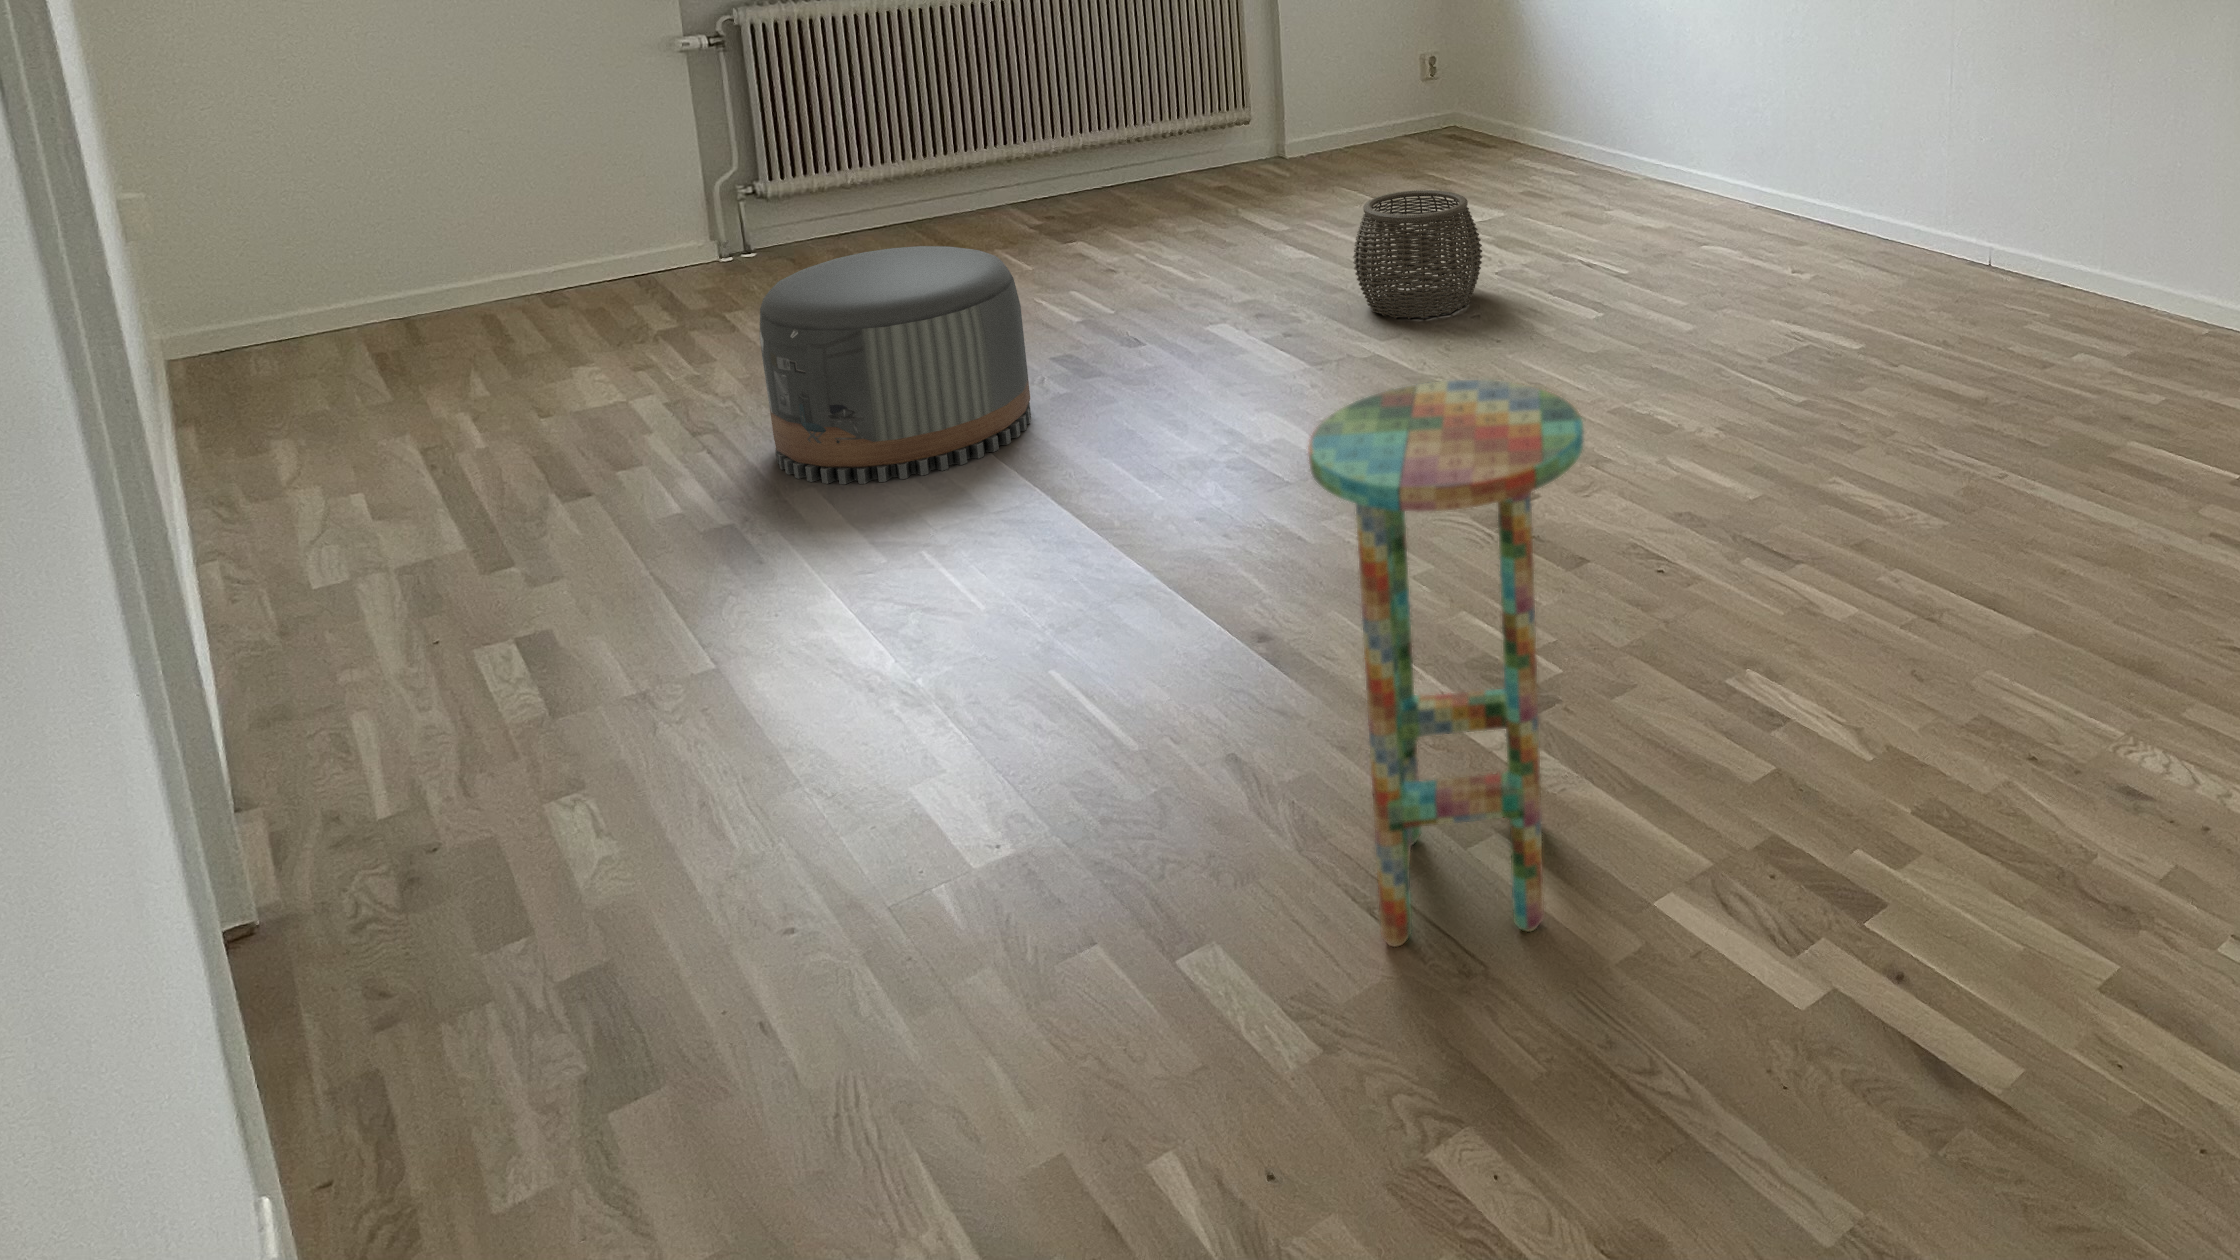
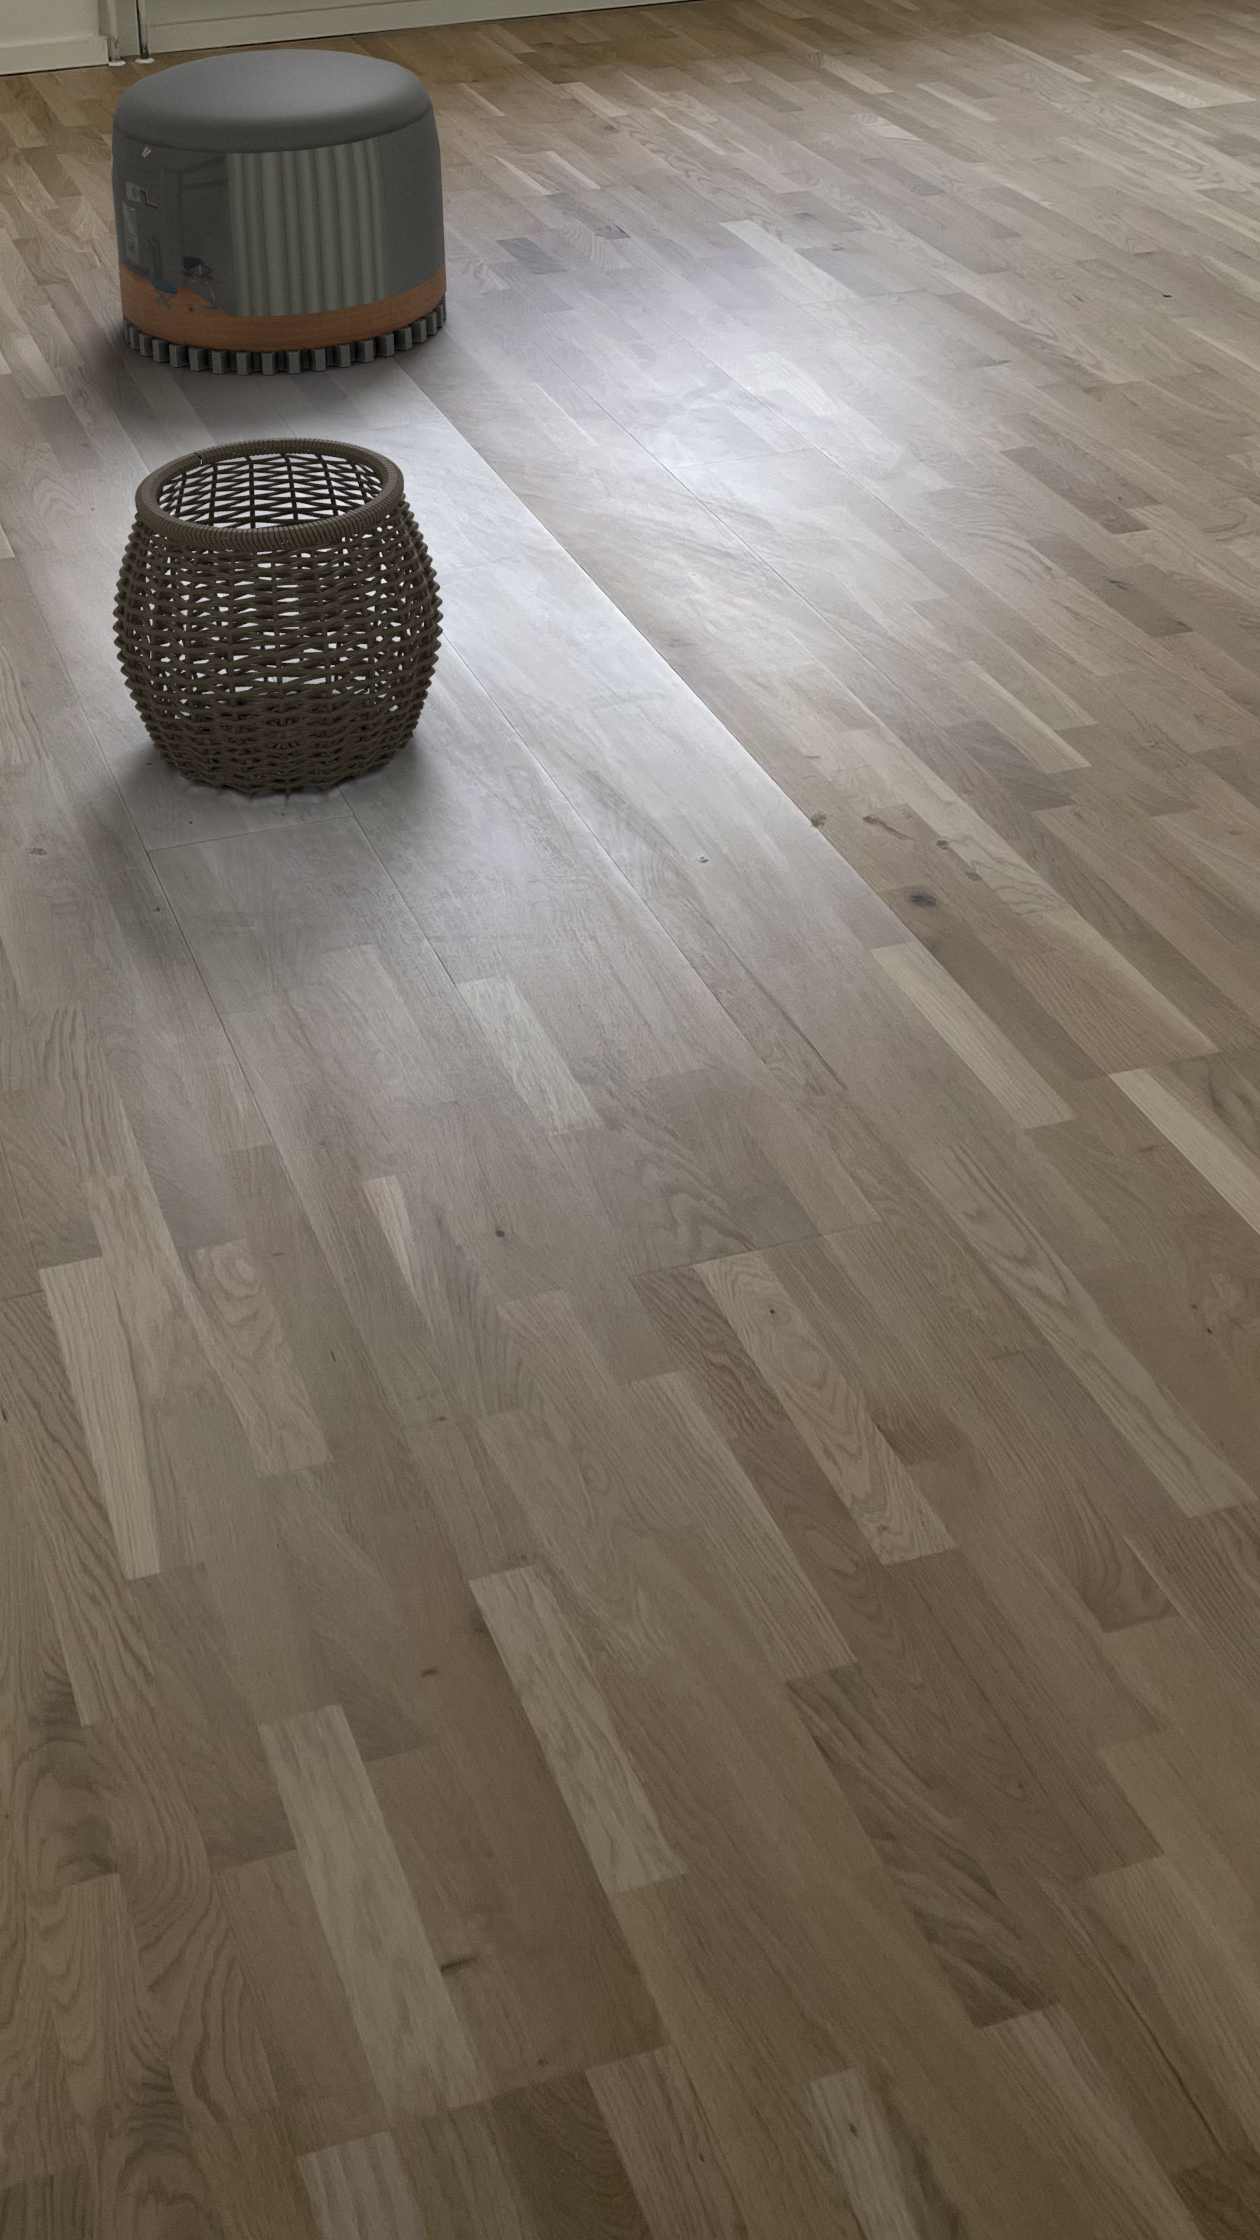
woven basket: present [1353,190,1482,319] -> present [112,438,443,794]
side table: present [1308,380,1583,947] -> none [652,260,1053,1075]

